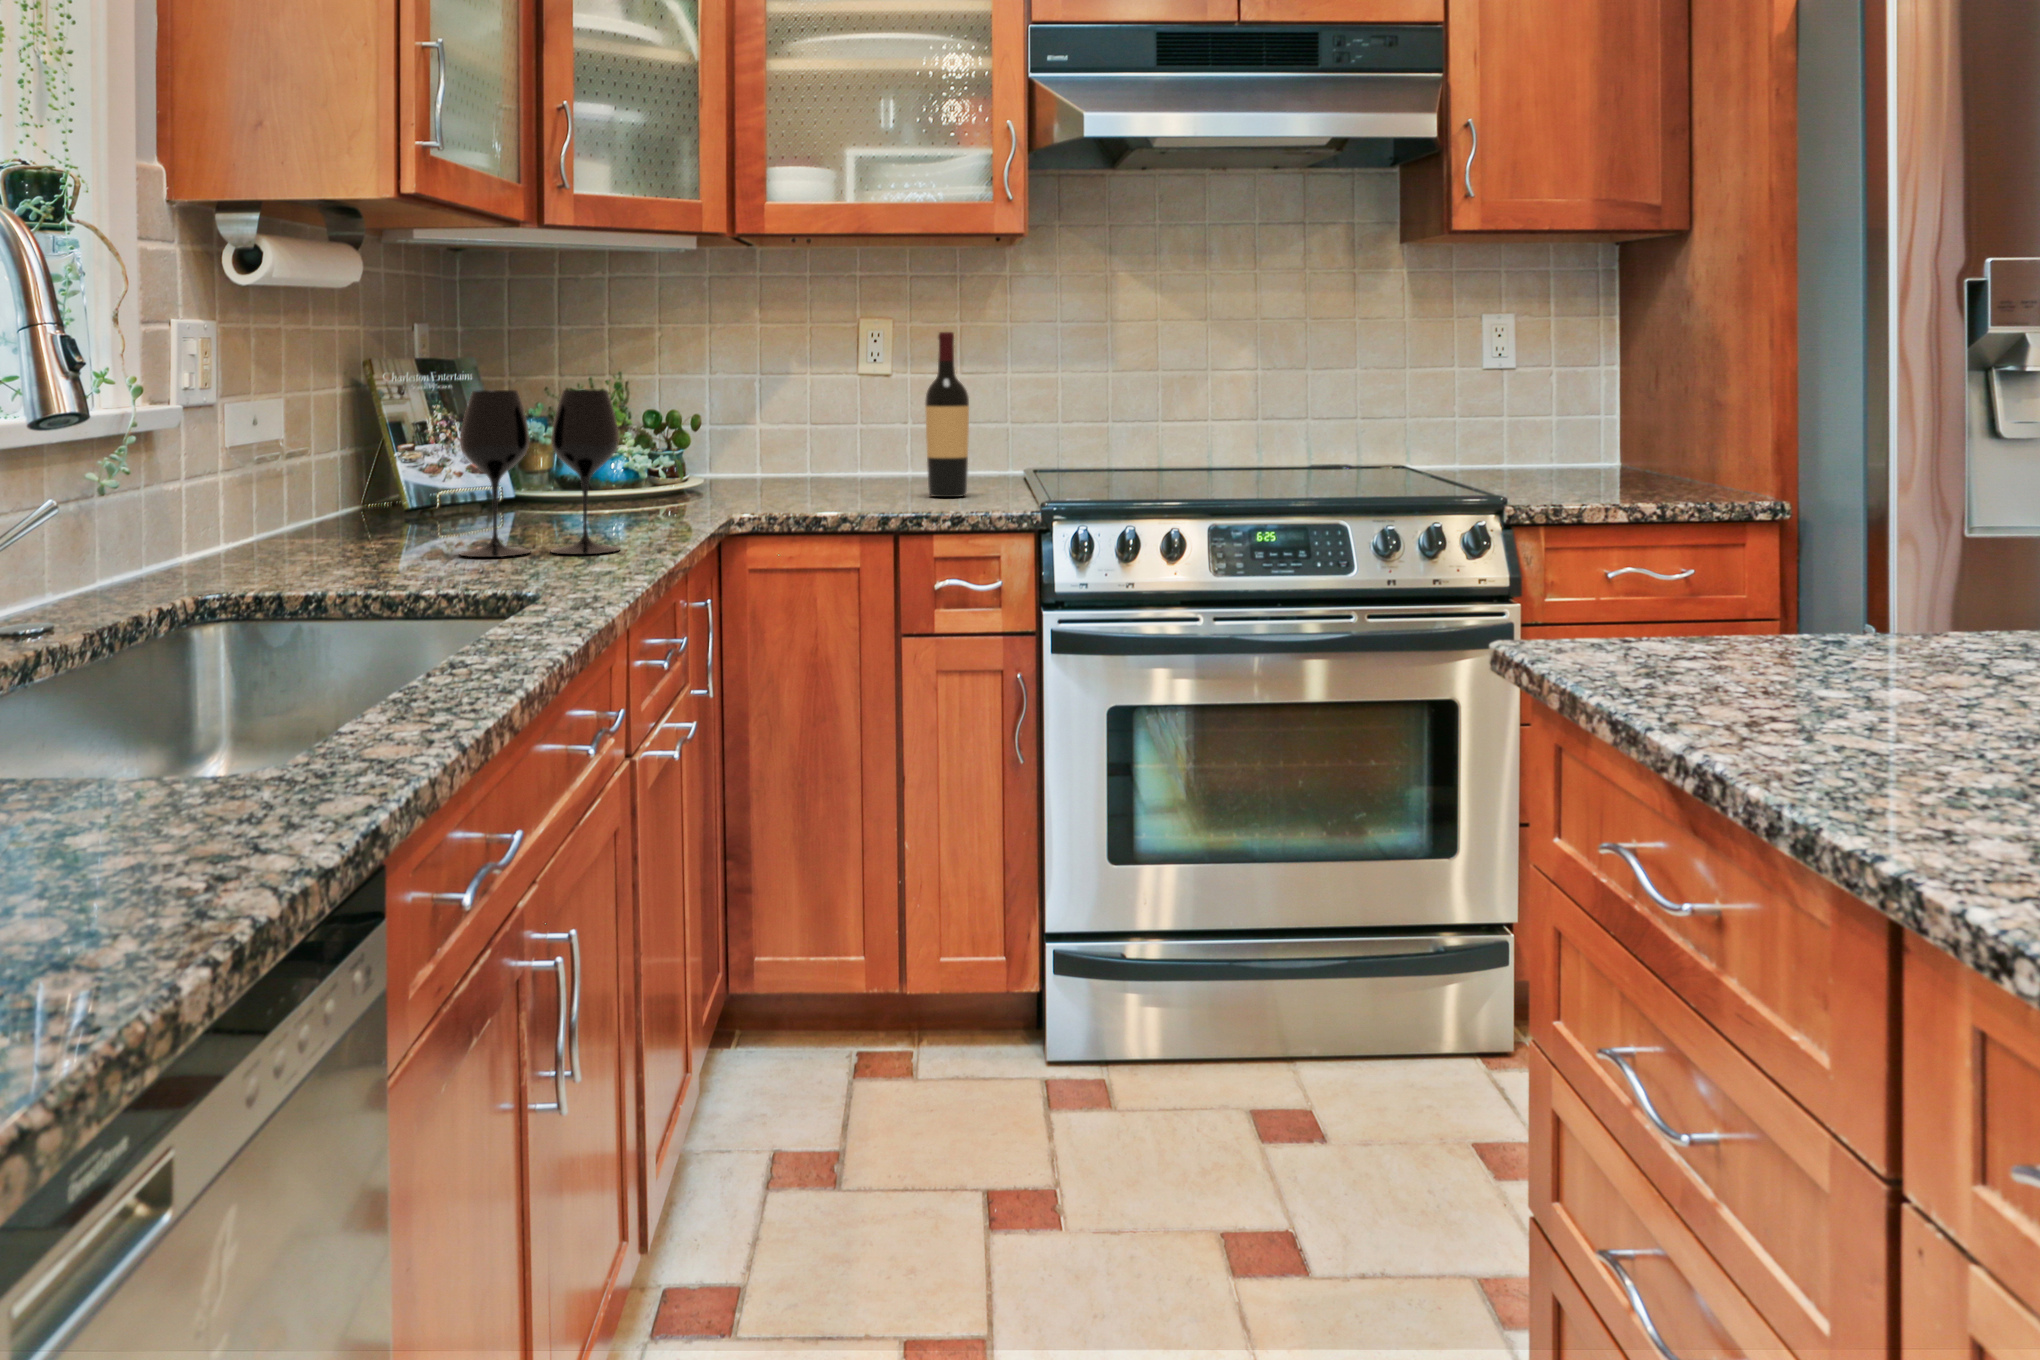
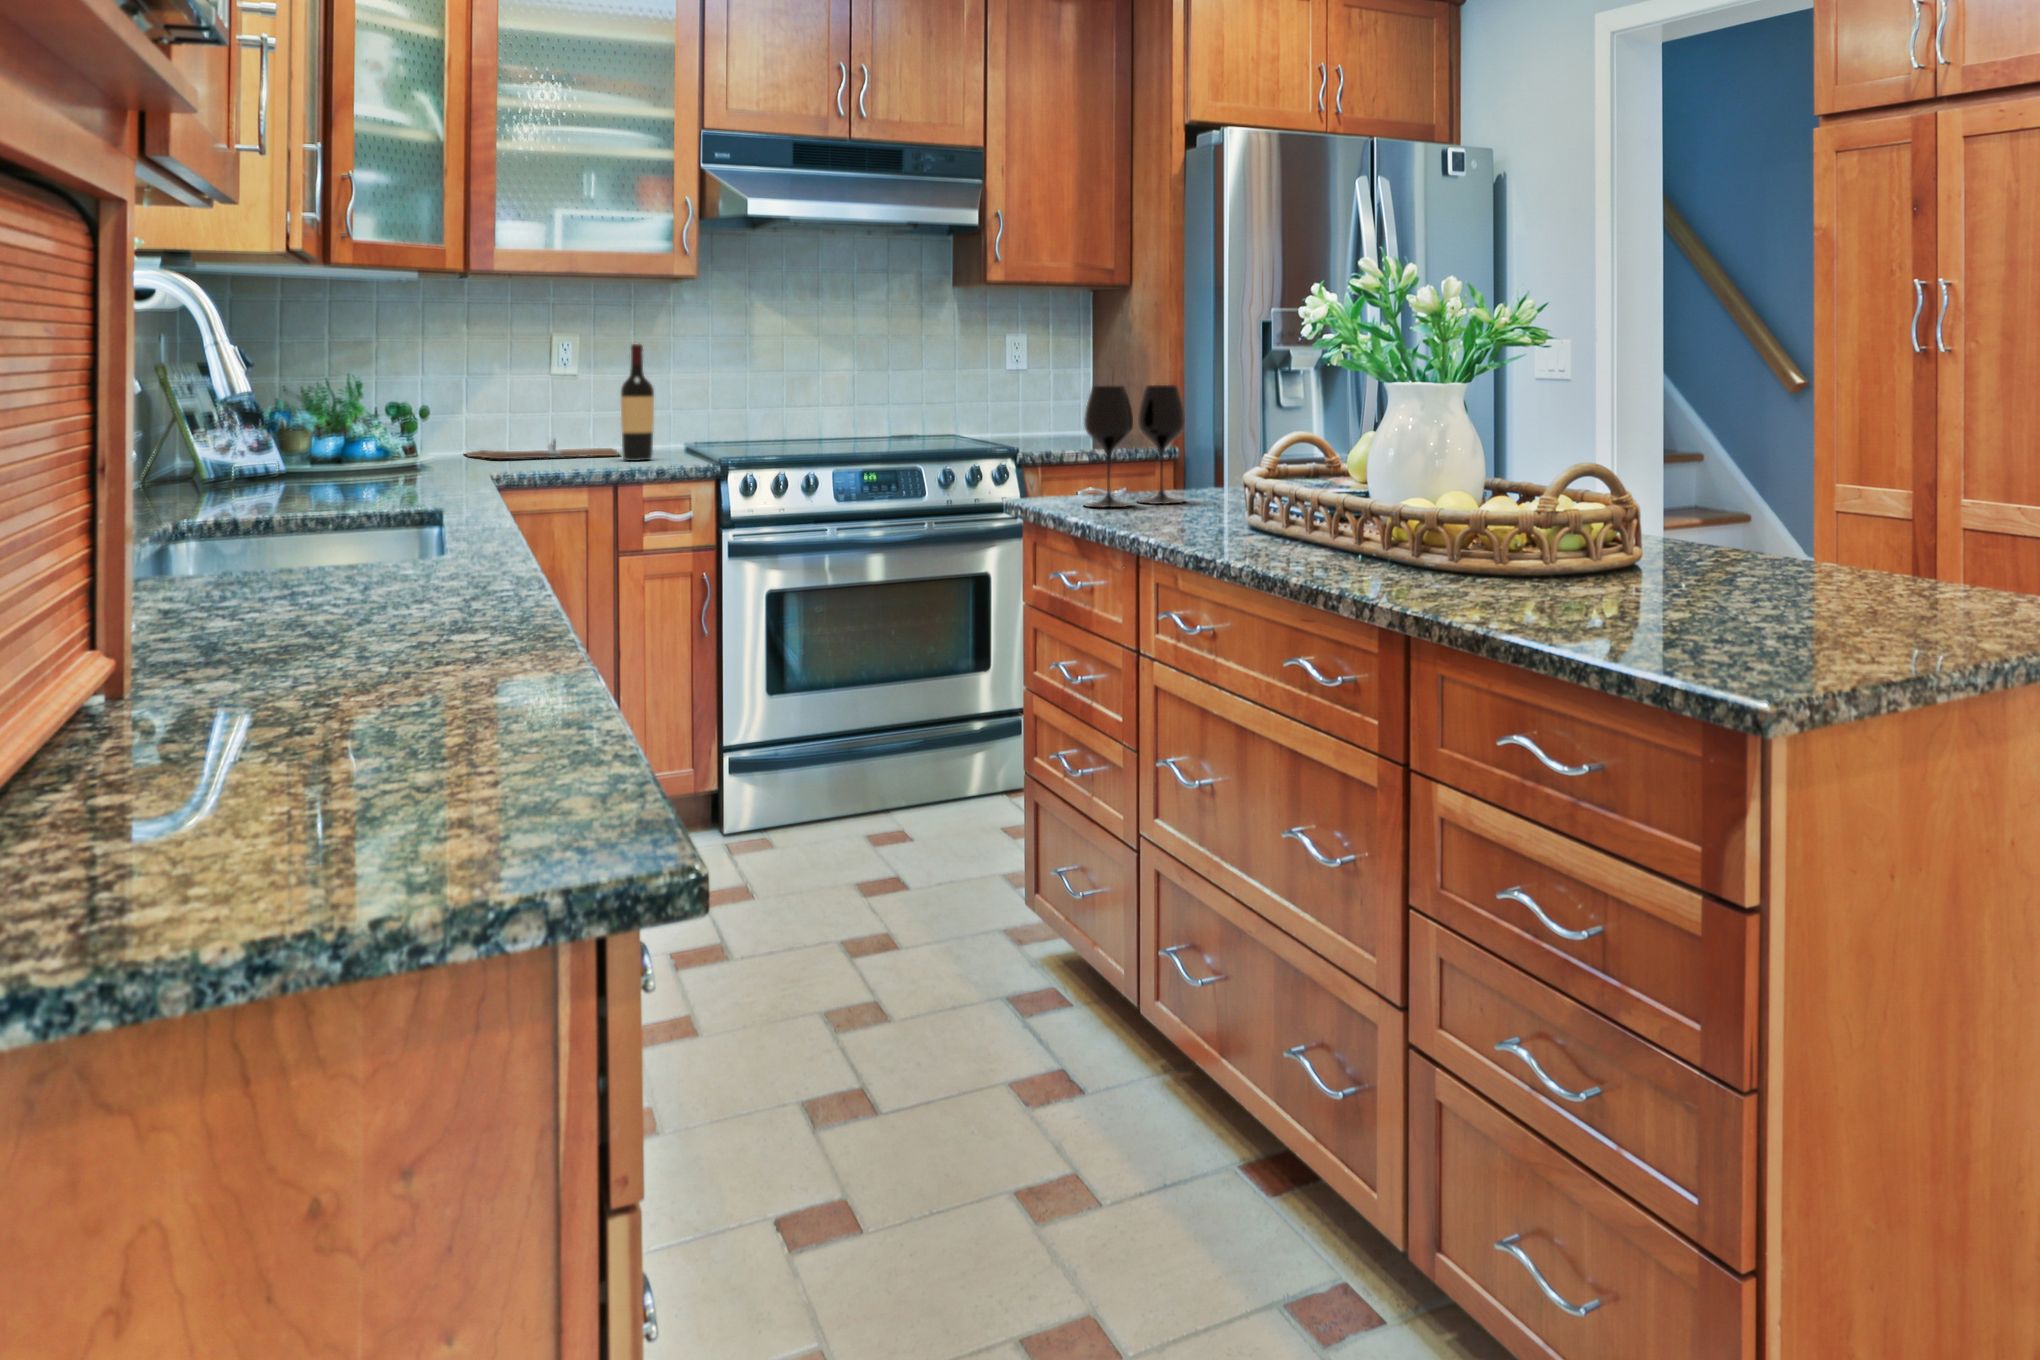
wine glass: present [460,389,620,557] -> present [1084,385,1185,507]
cutting board: none [759,460,944,489] -> present [466,440,619,459]

